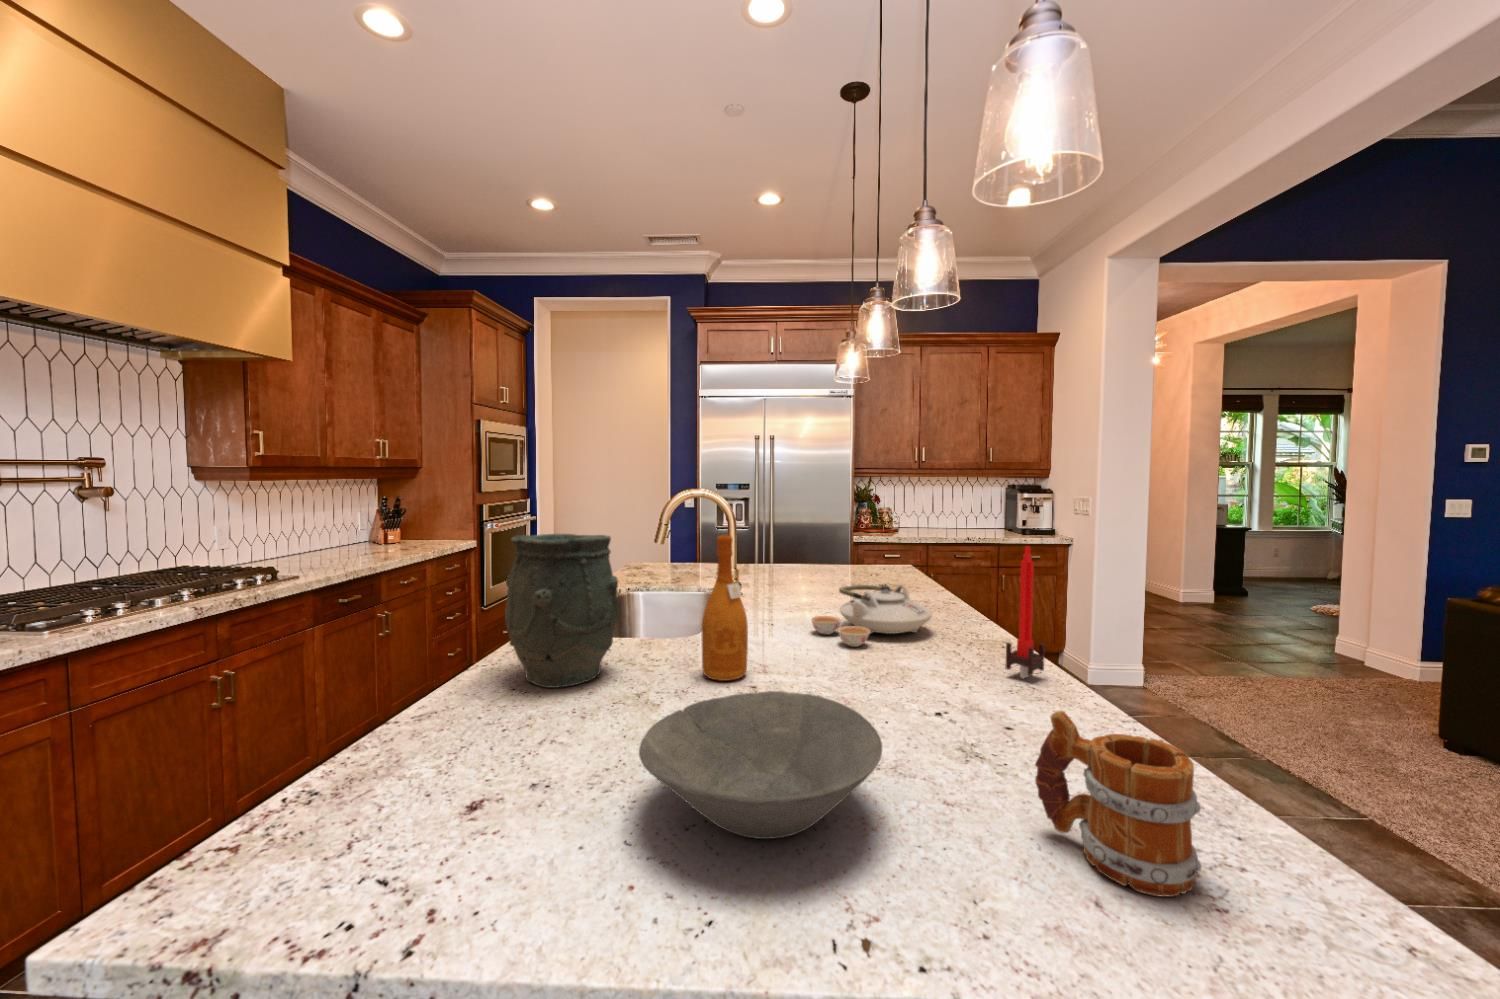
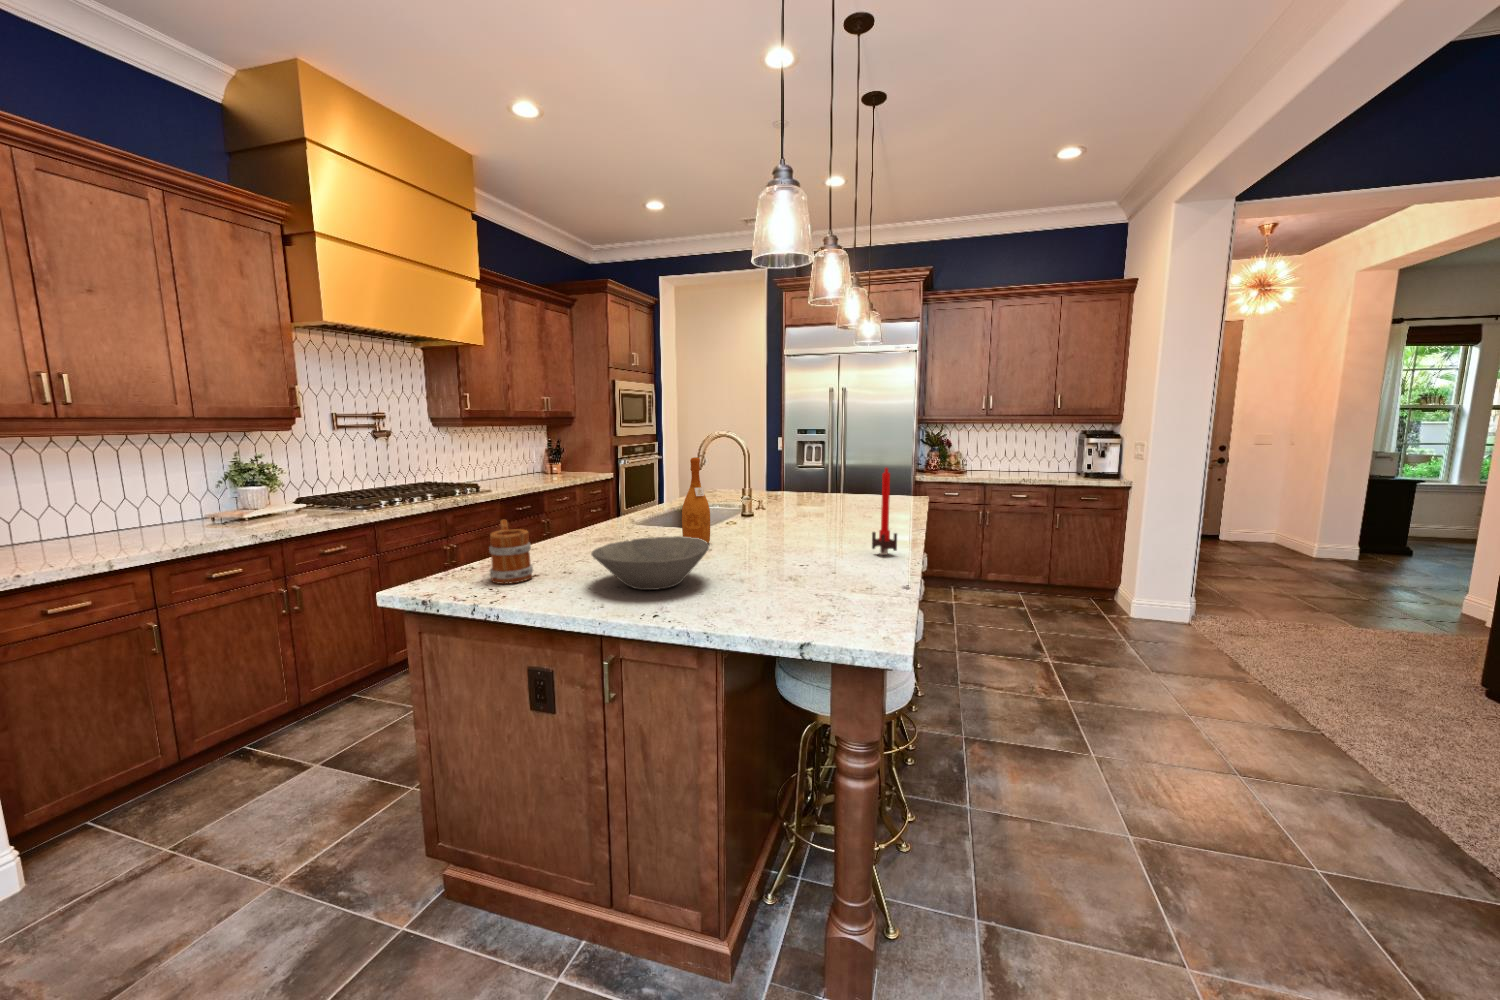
vase: present [505,534,619,688] -> none [573,456,638,543]
teapot: present [811,584,933,647] -> none [779,499,866,537]
mug: present [1035,711,1202,896] -> present [489,520,533,584]

